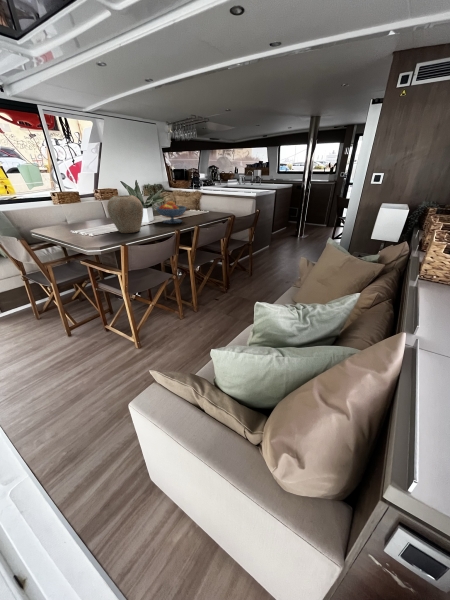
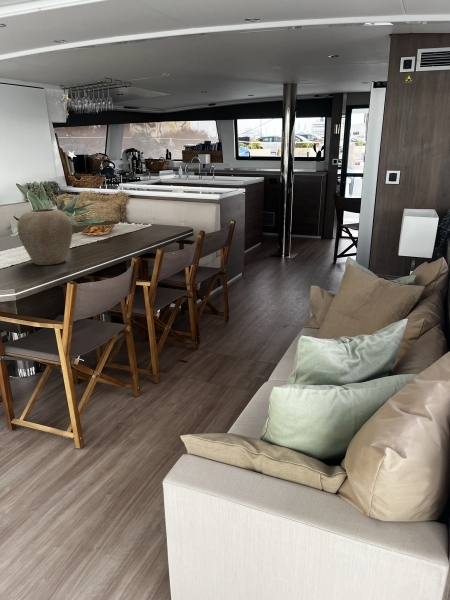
fruit bowl: present [156,201,186,223] -> none [81,213,130,247]

